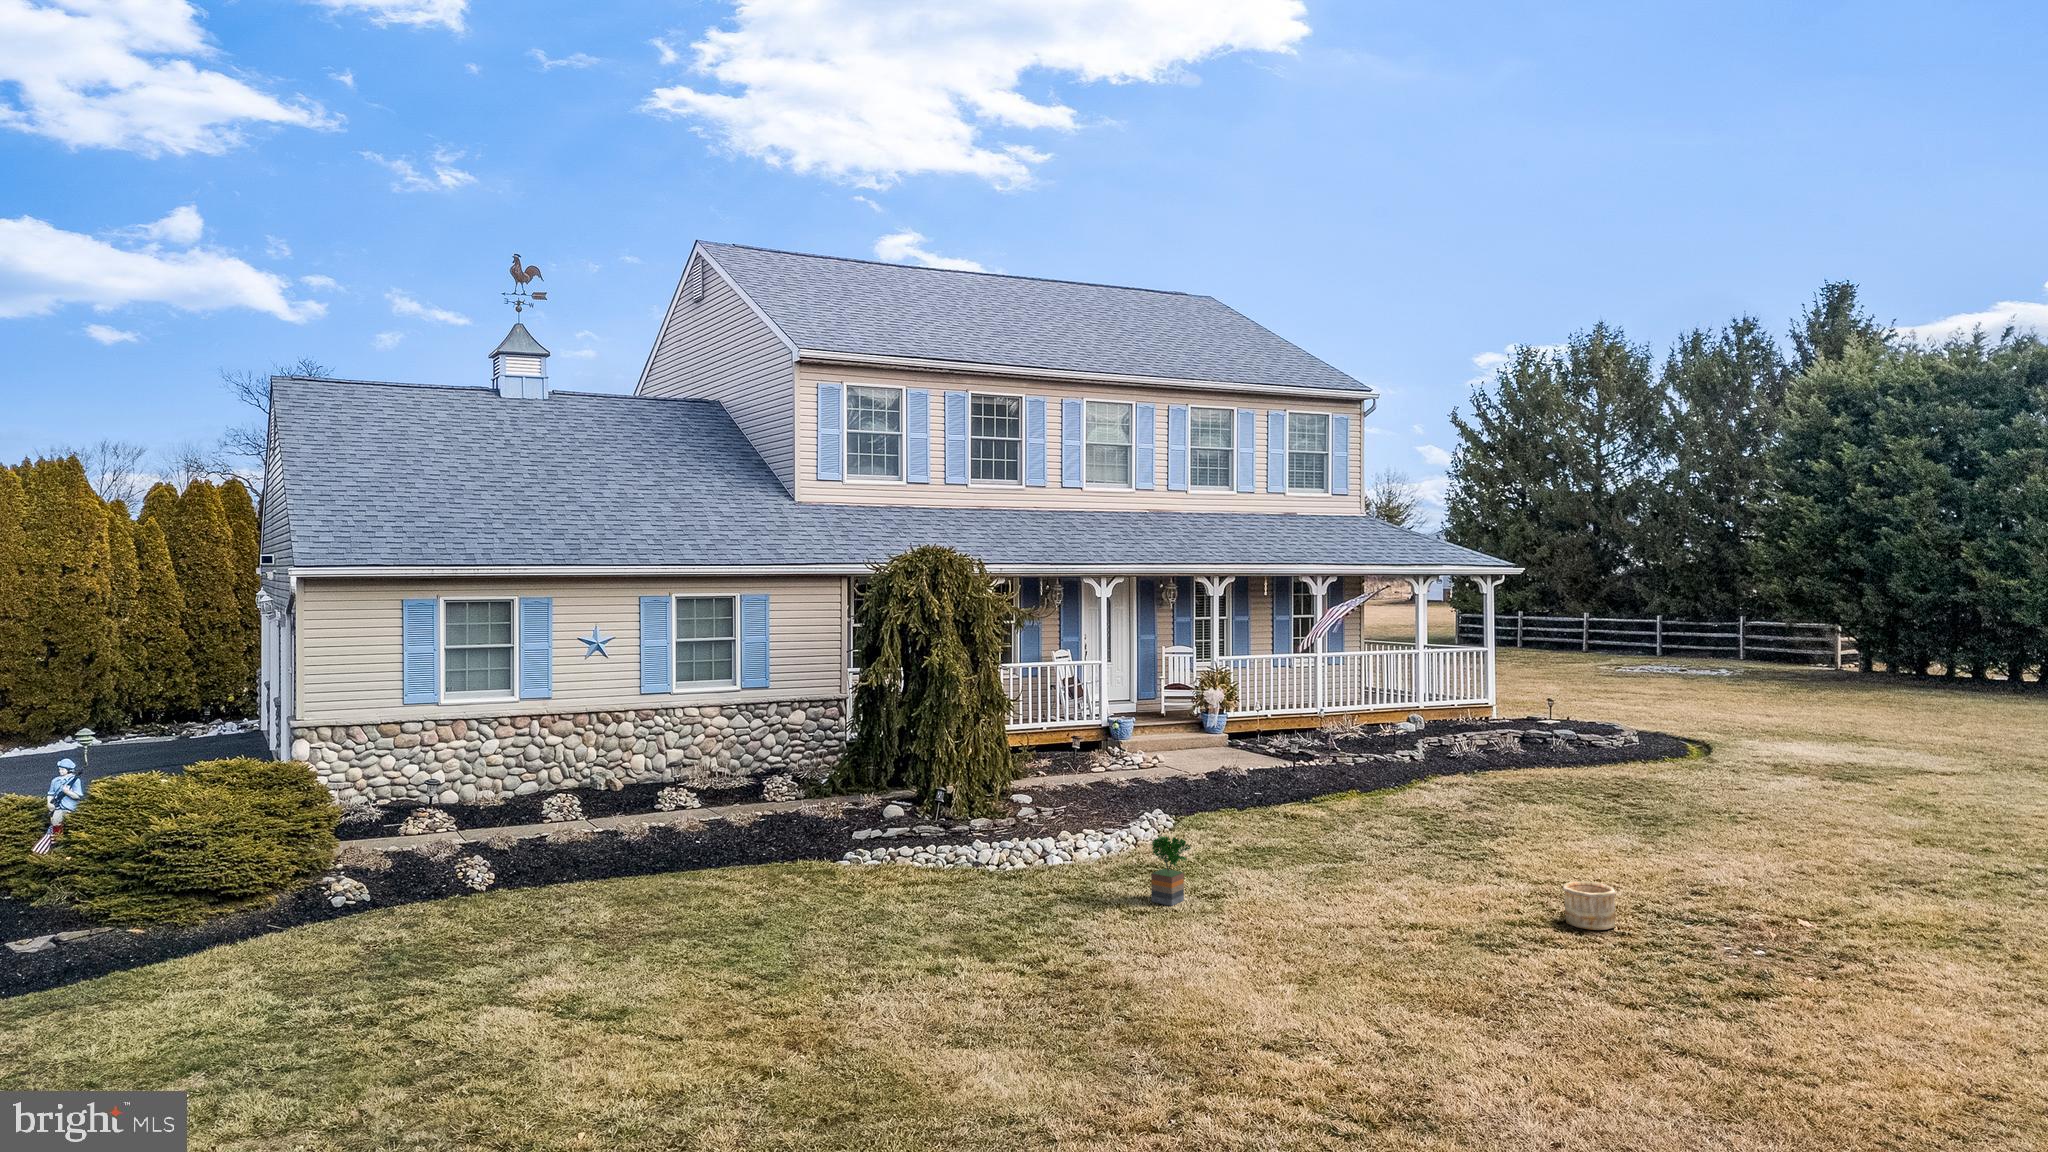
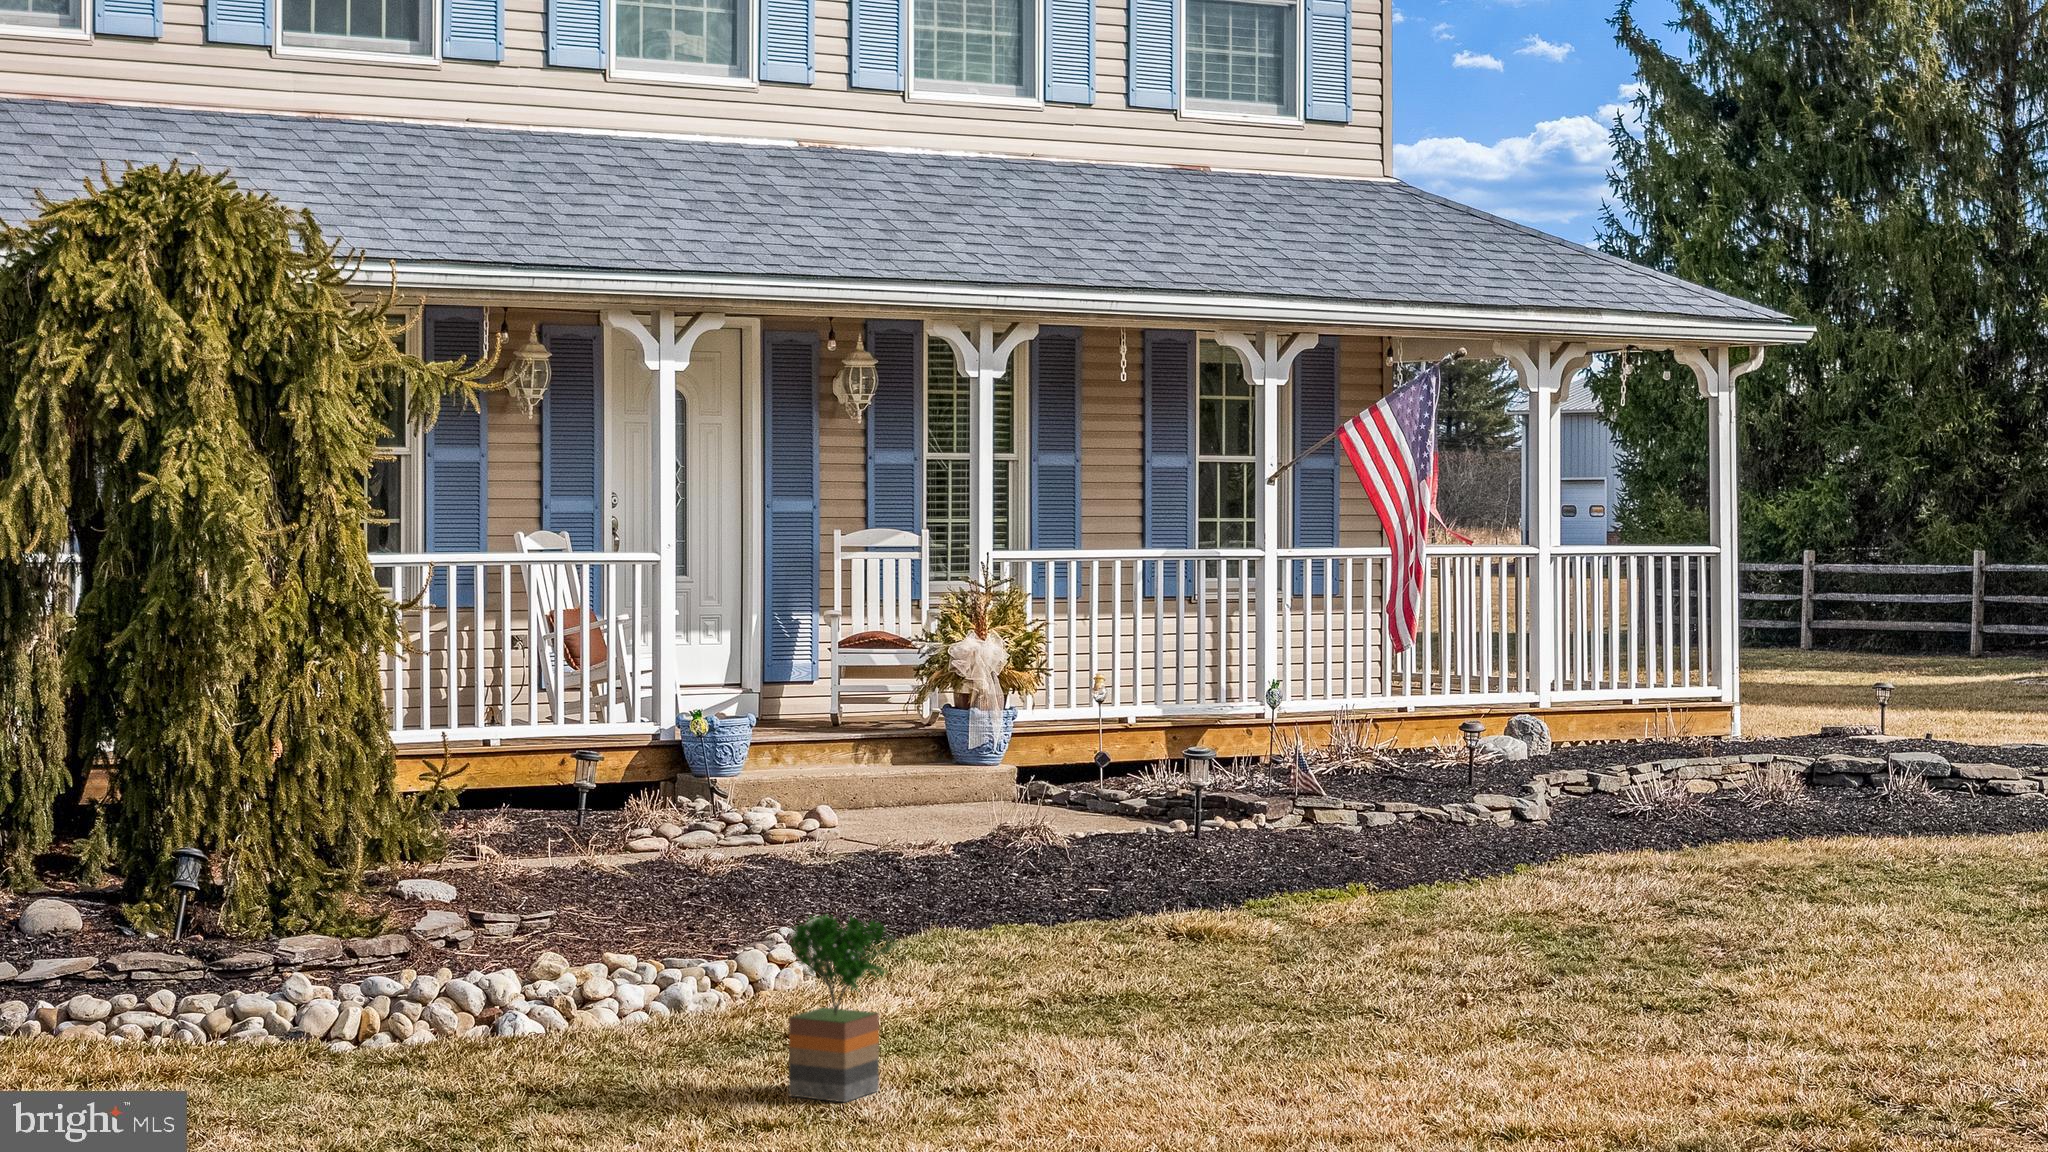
wooden bucket: present [1563,881,1616,930] -> none [1867,997,1997,1112]

